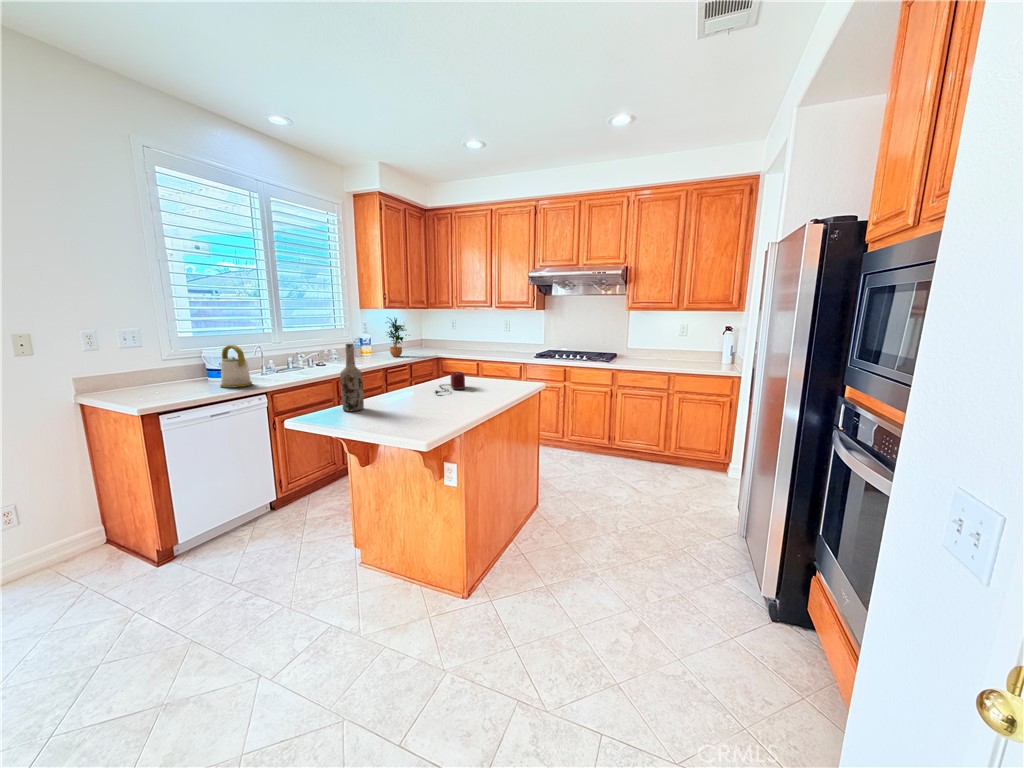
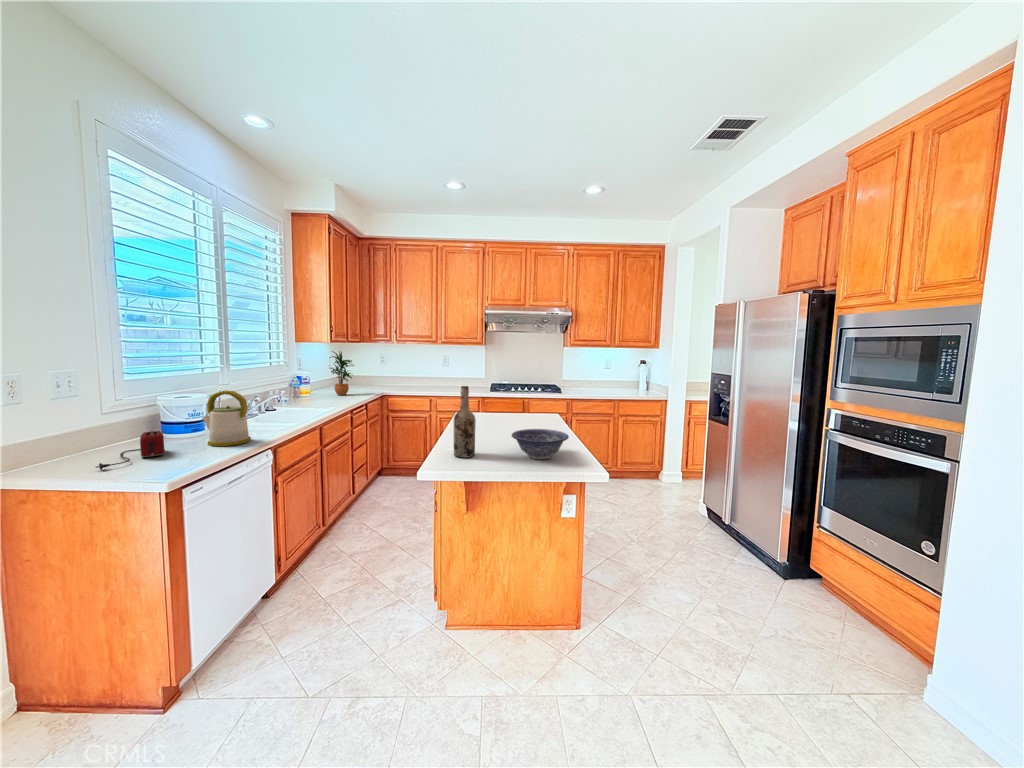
toaster: present [435,372,465,394] -> present [96,431,165,470]
decorative bowl: none [381,390,441,420] -> present [512,429,569,459]

